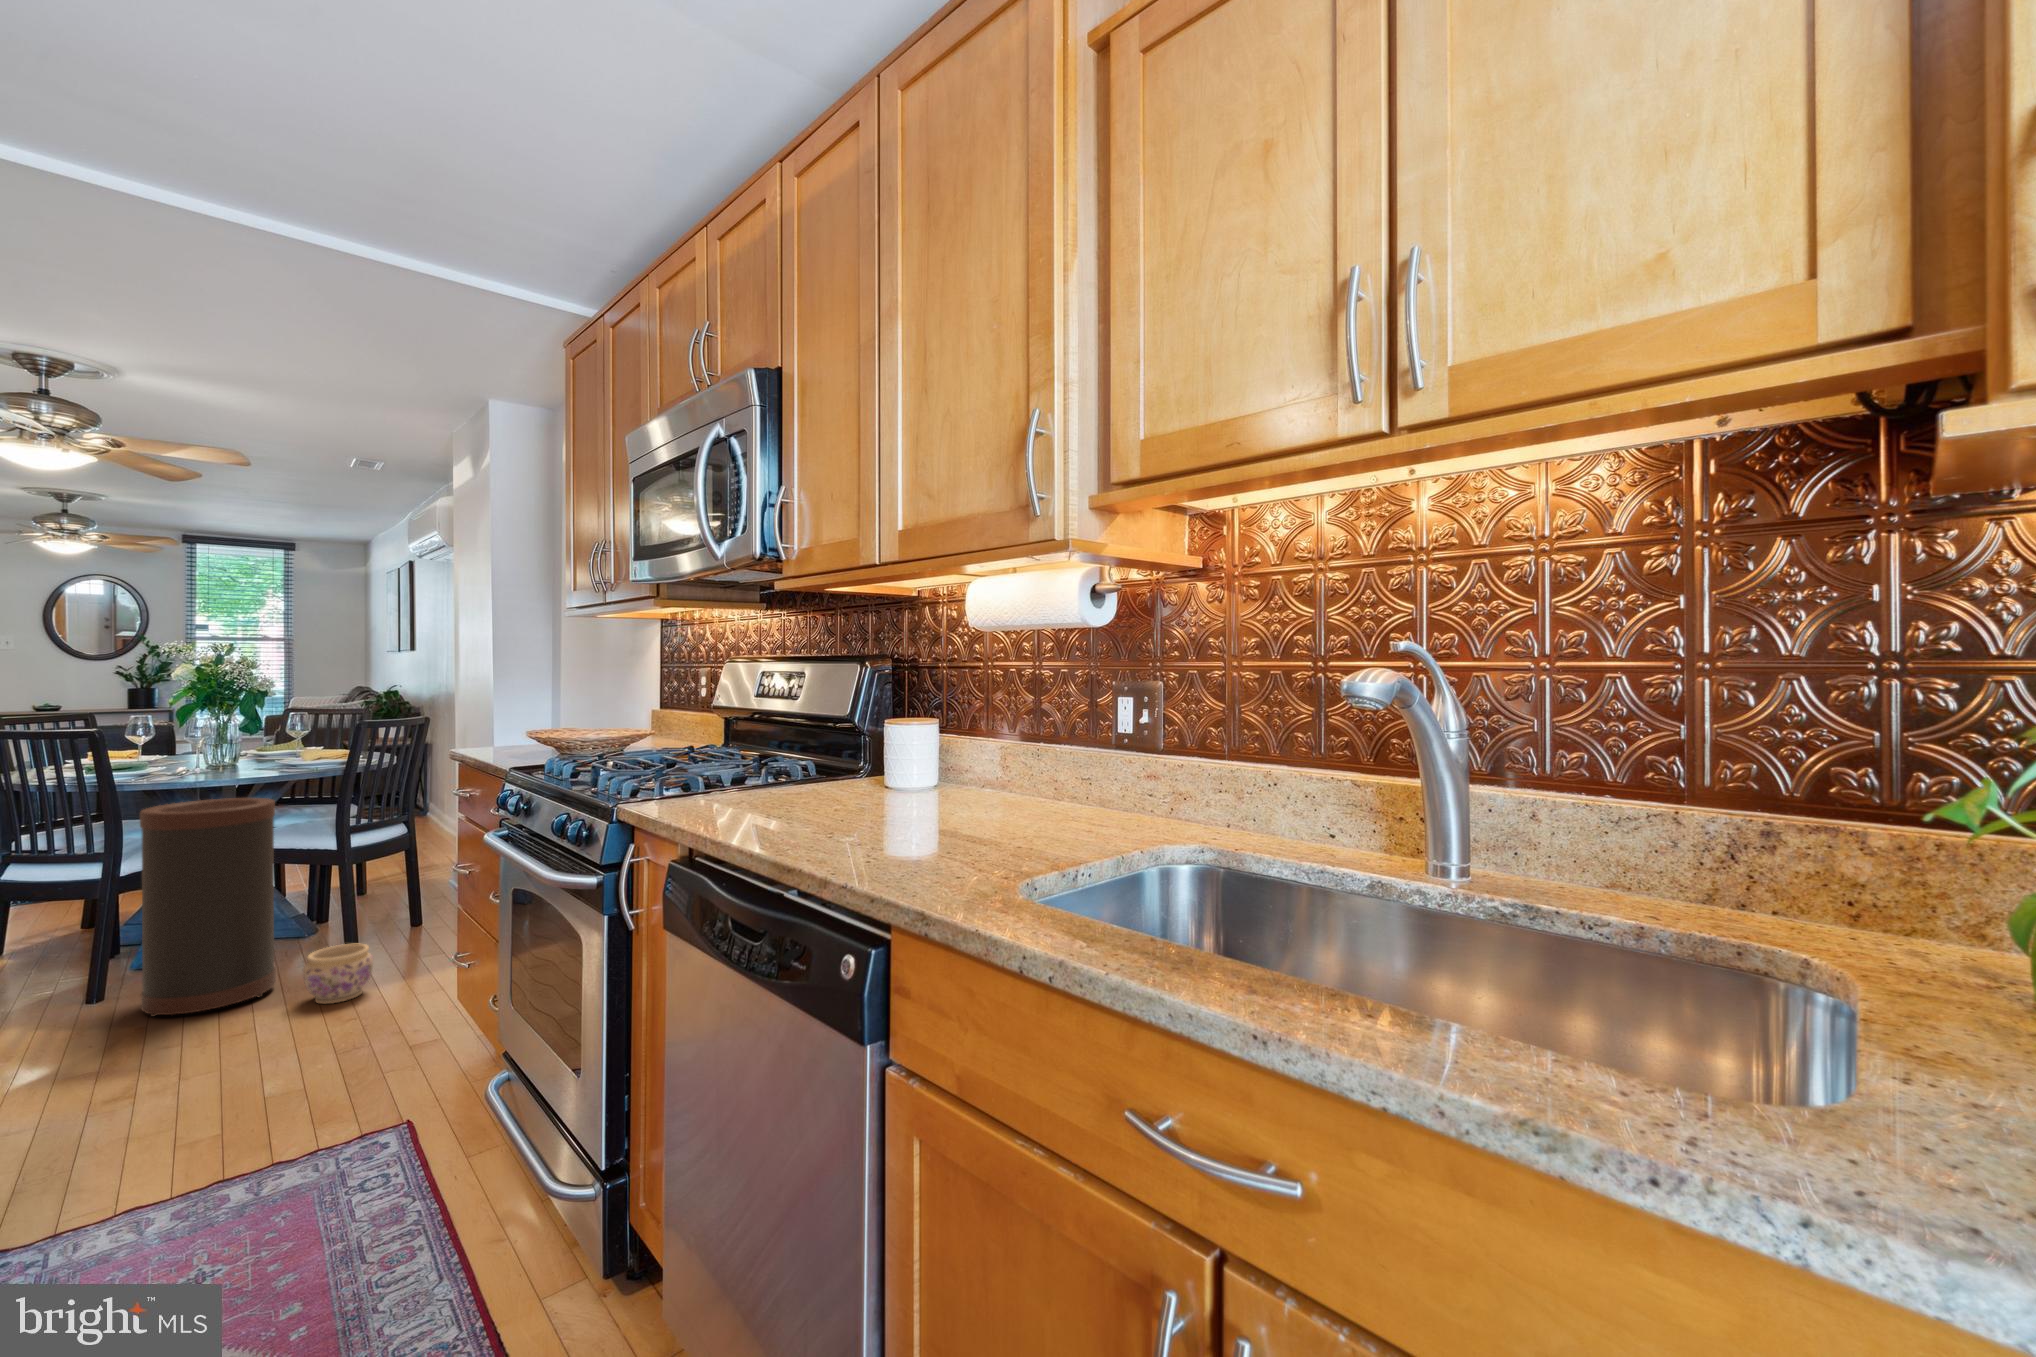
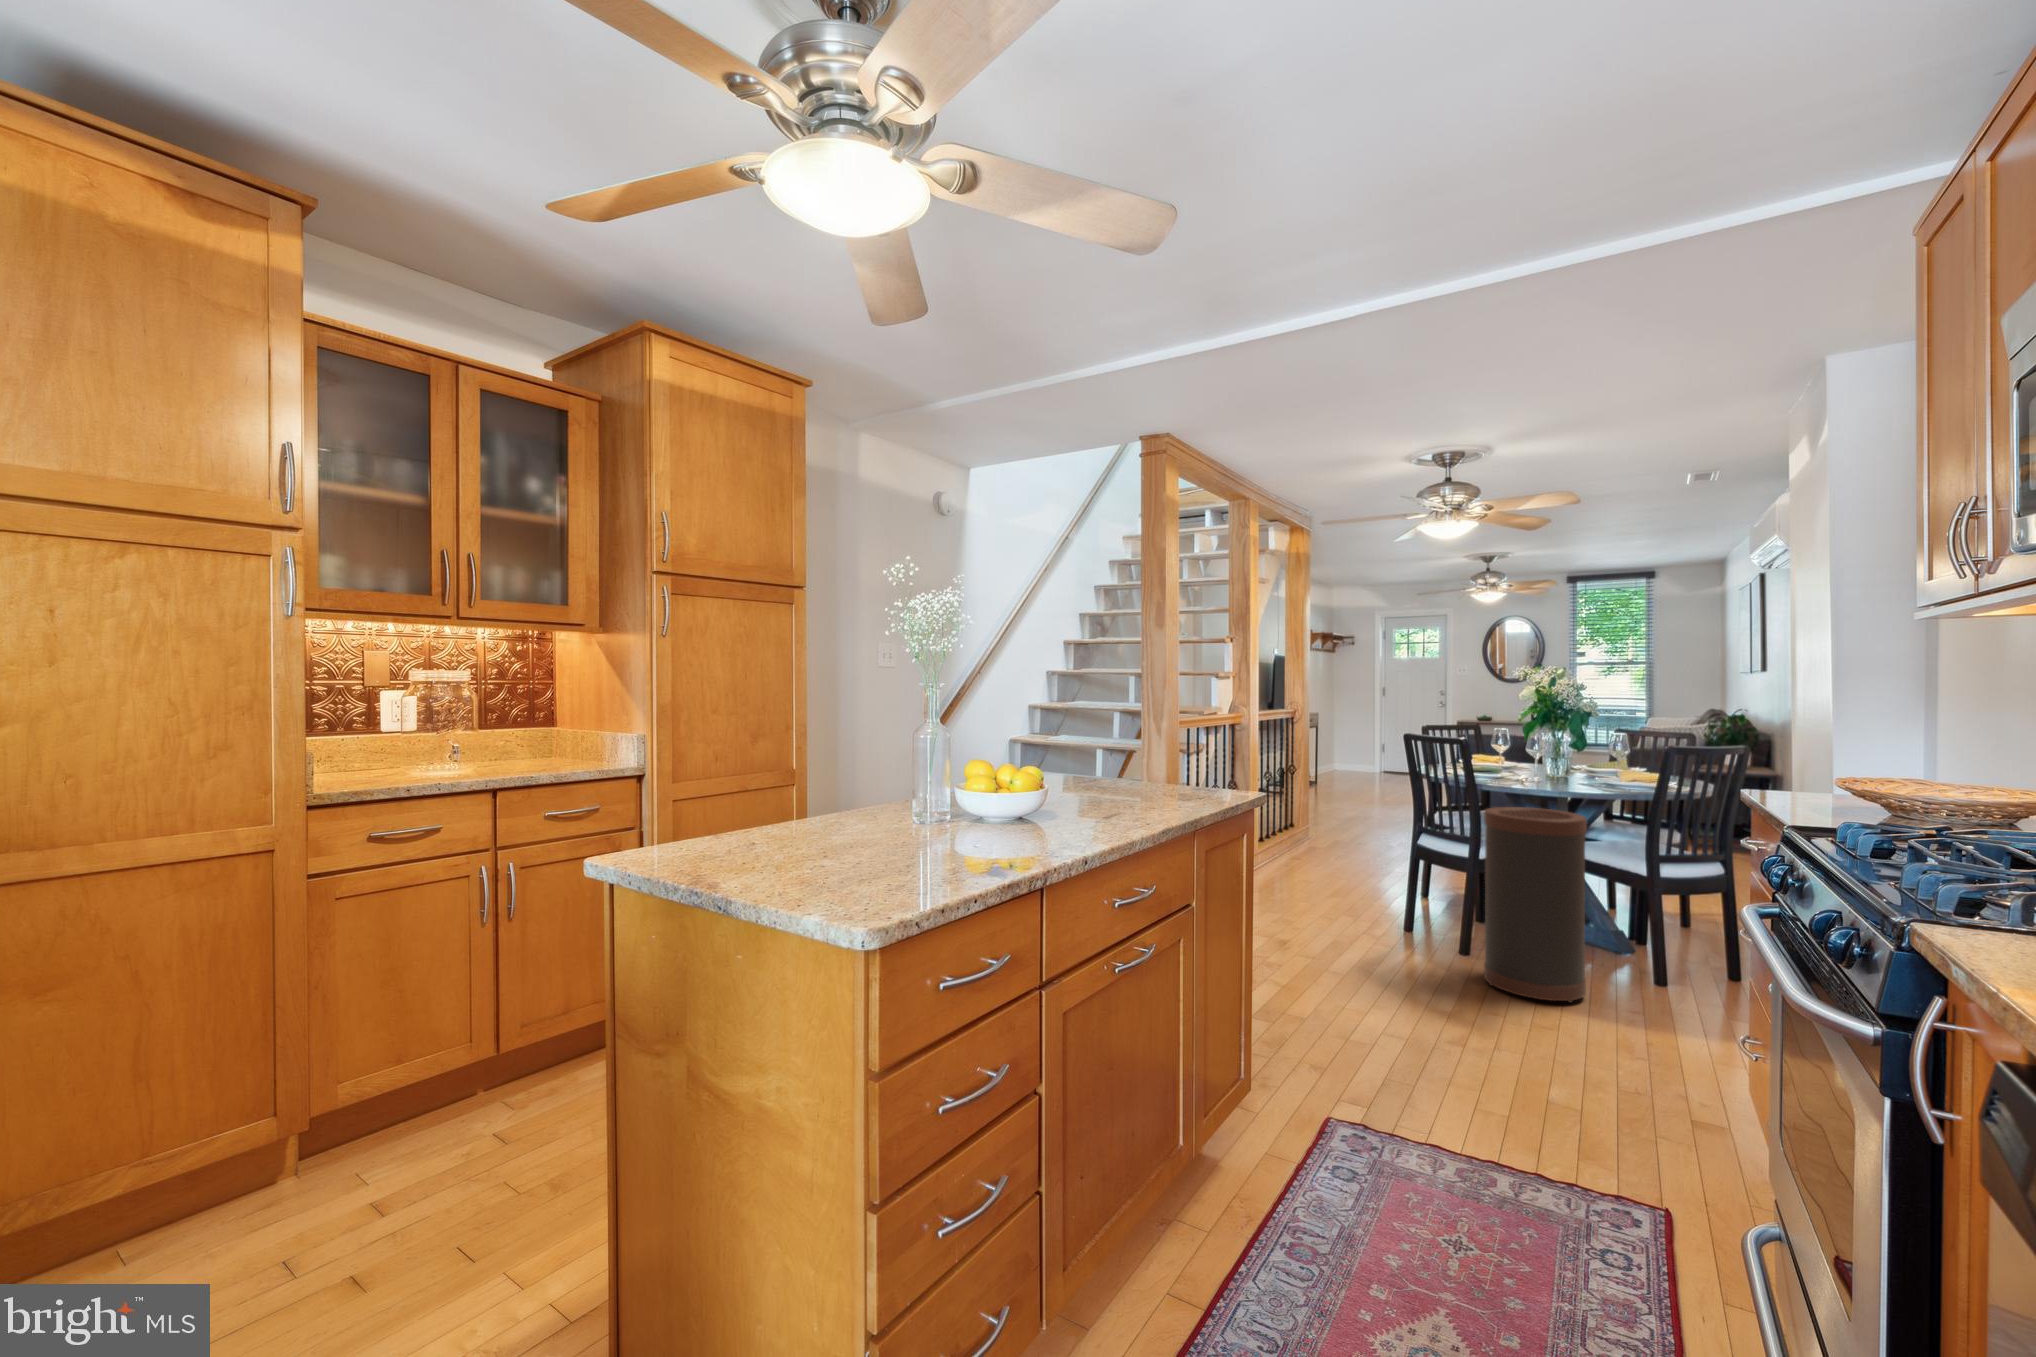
planter: present [303,943,373,1004] -> none [1604,977,1675,1042]

